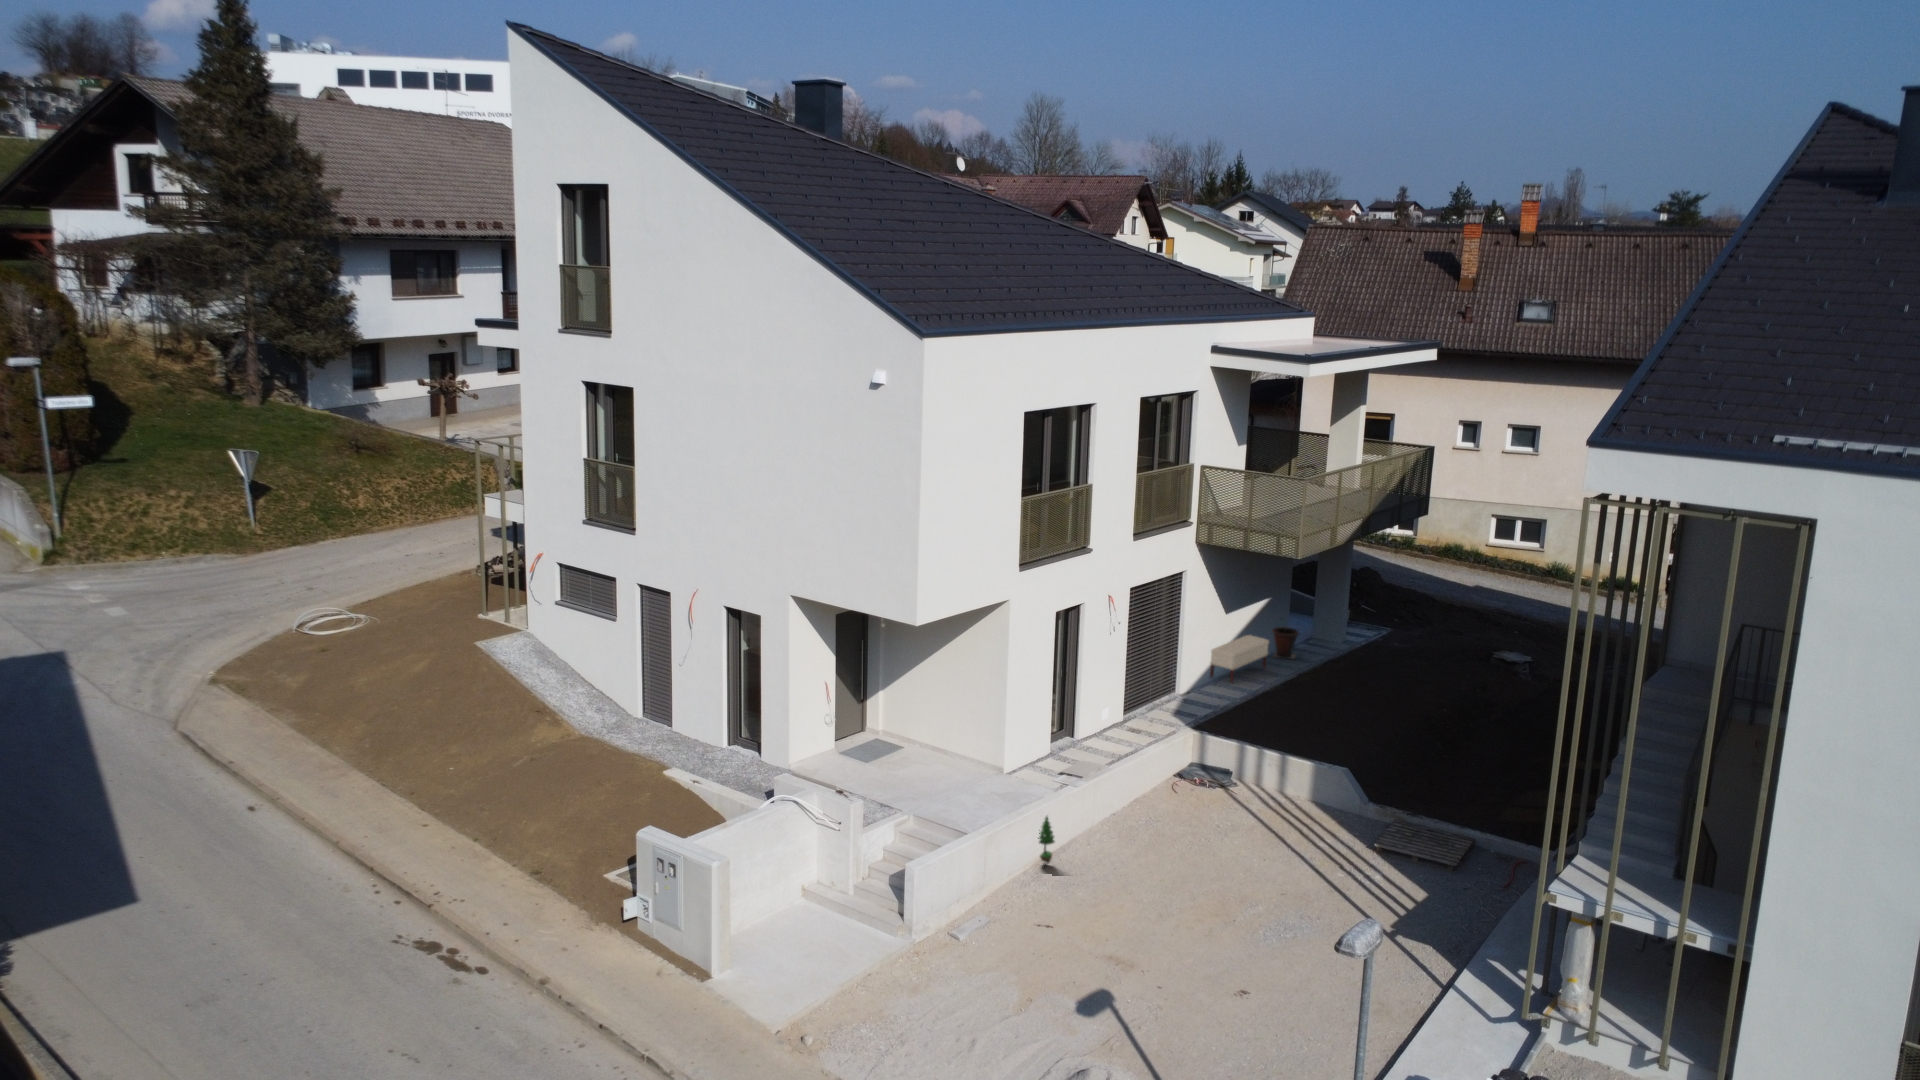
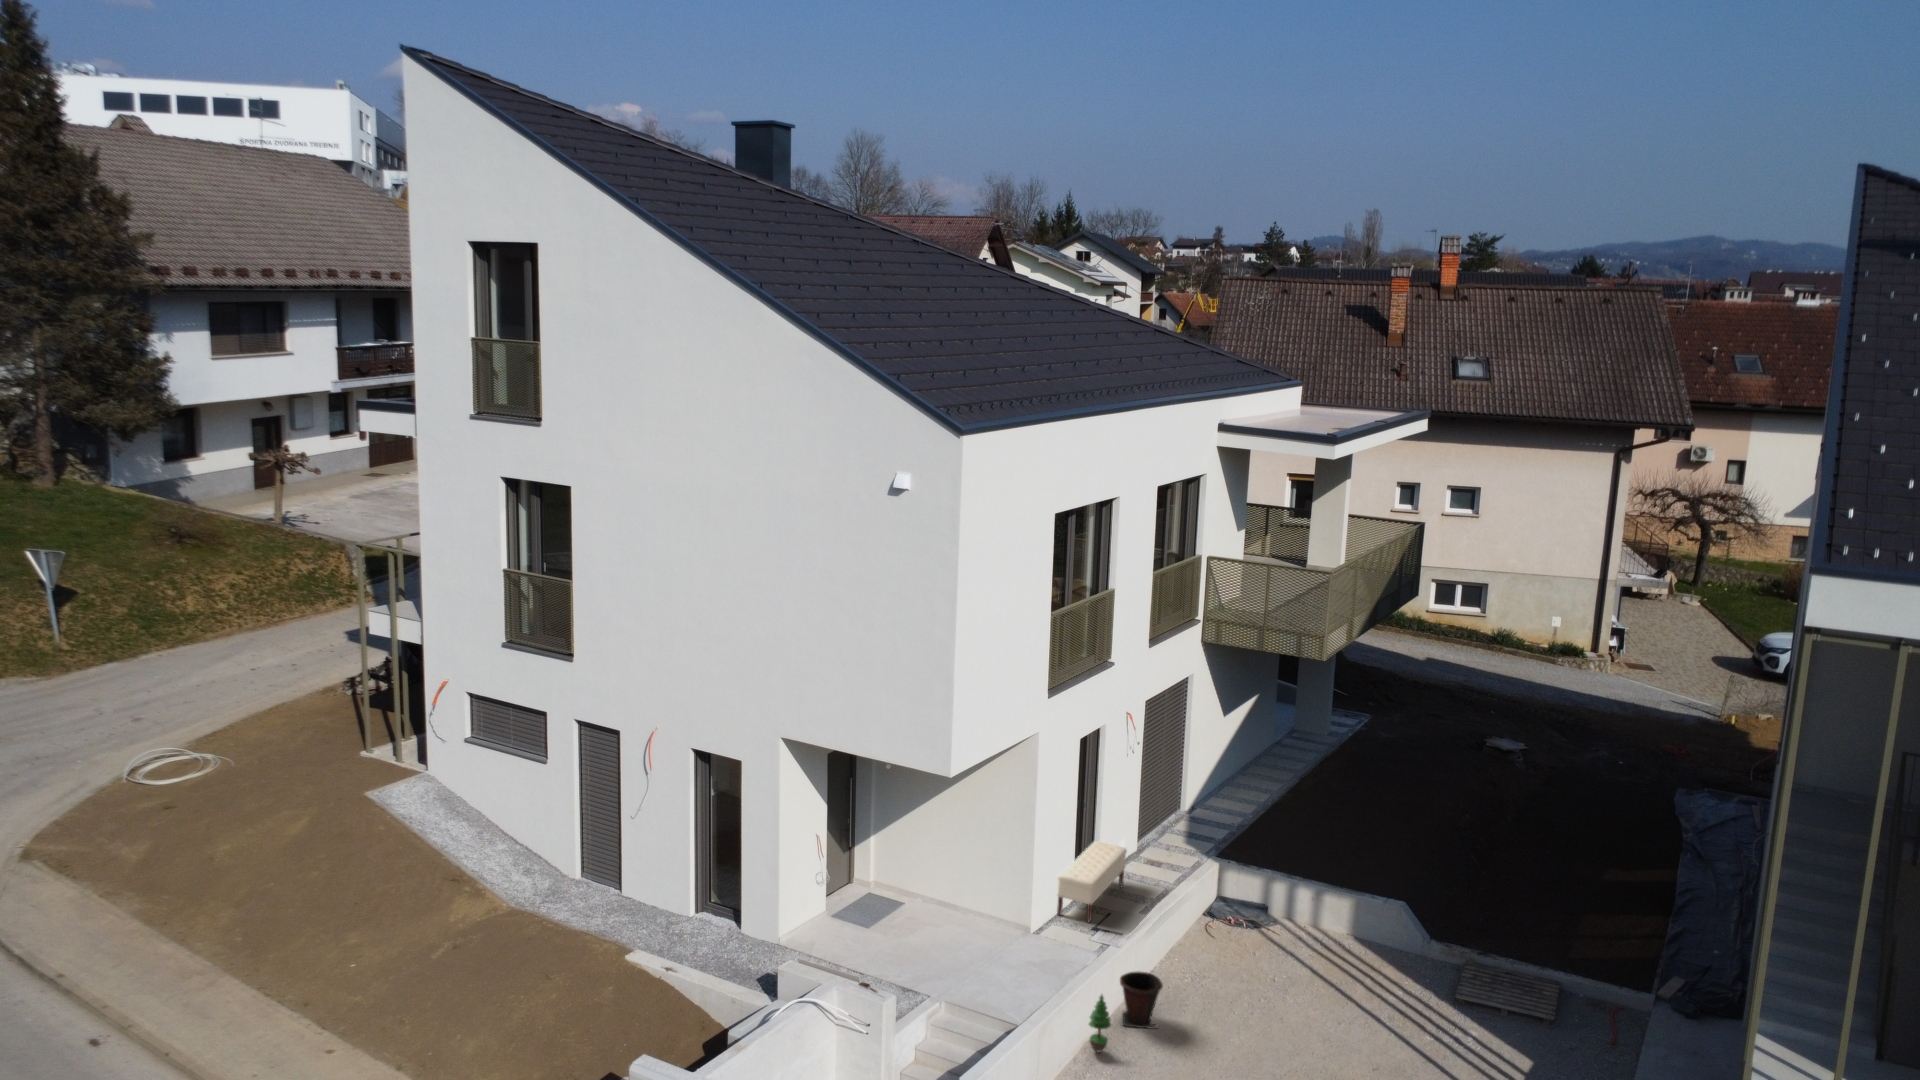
bucket: present [1272,627,1299,659] -> present [1120,971,1163,1029]
bench: present [1210,635,1269,683] -> present [1057,841,1127,923]

